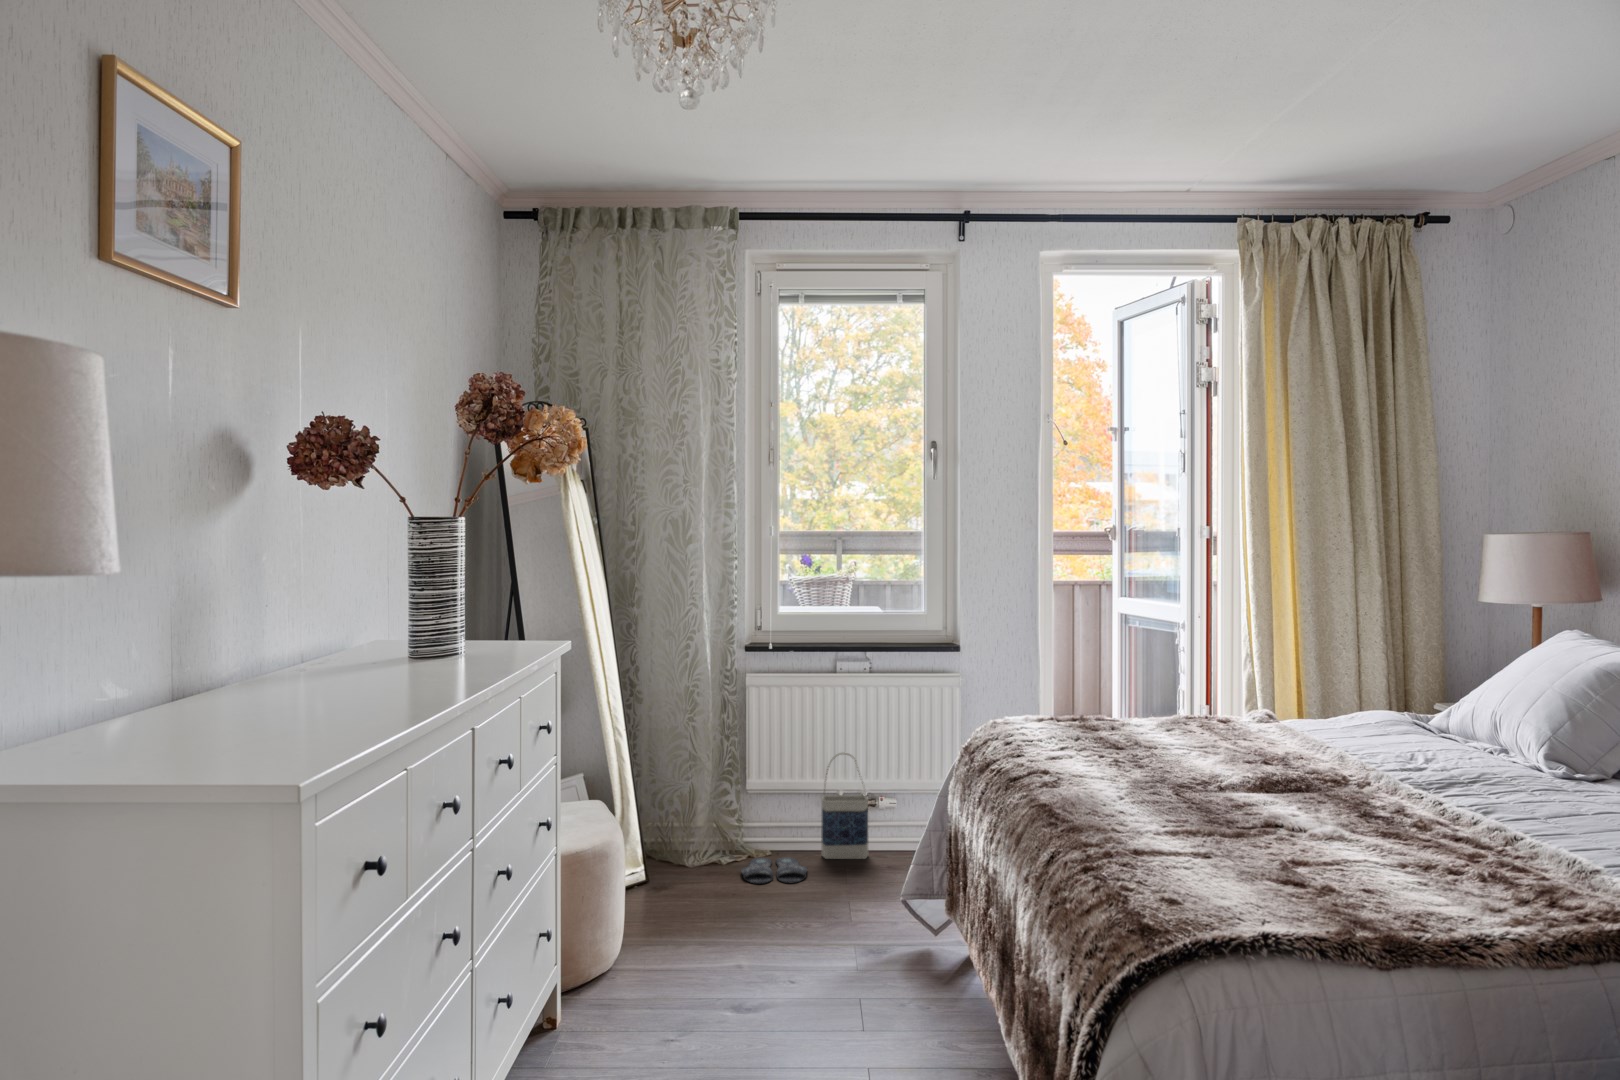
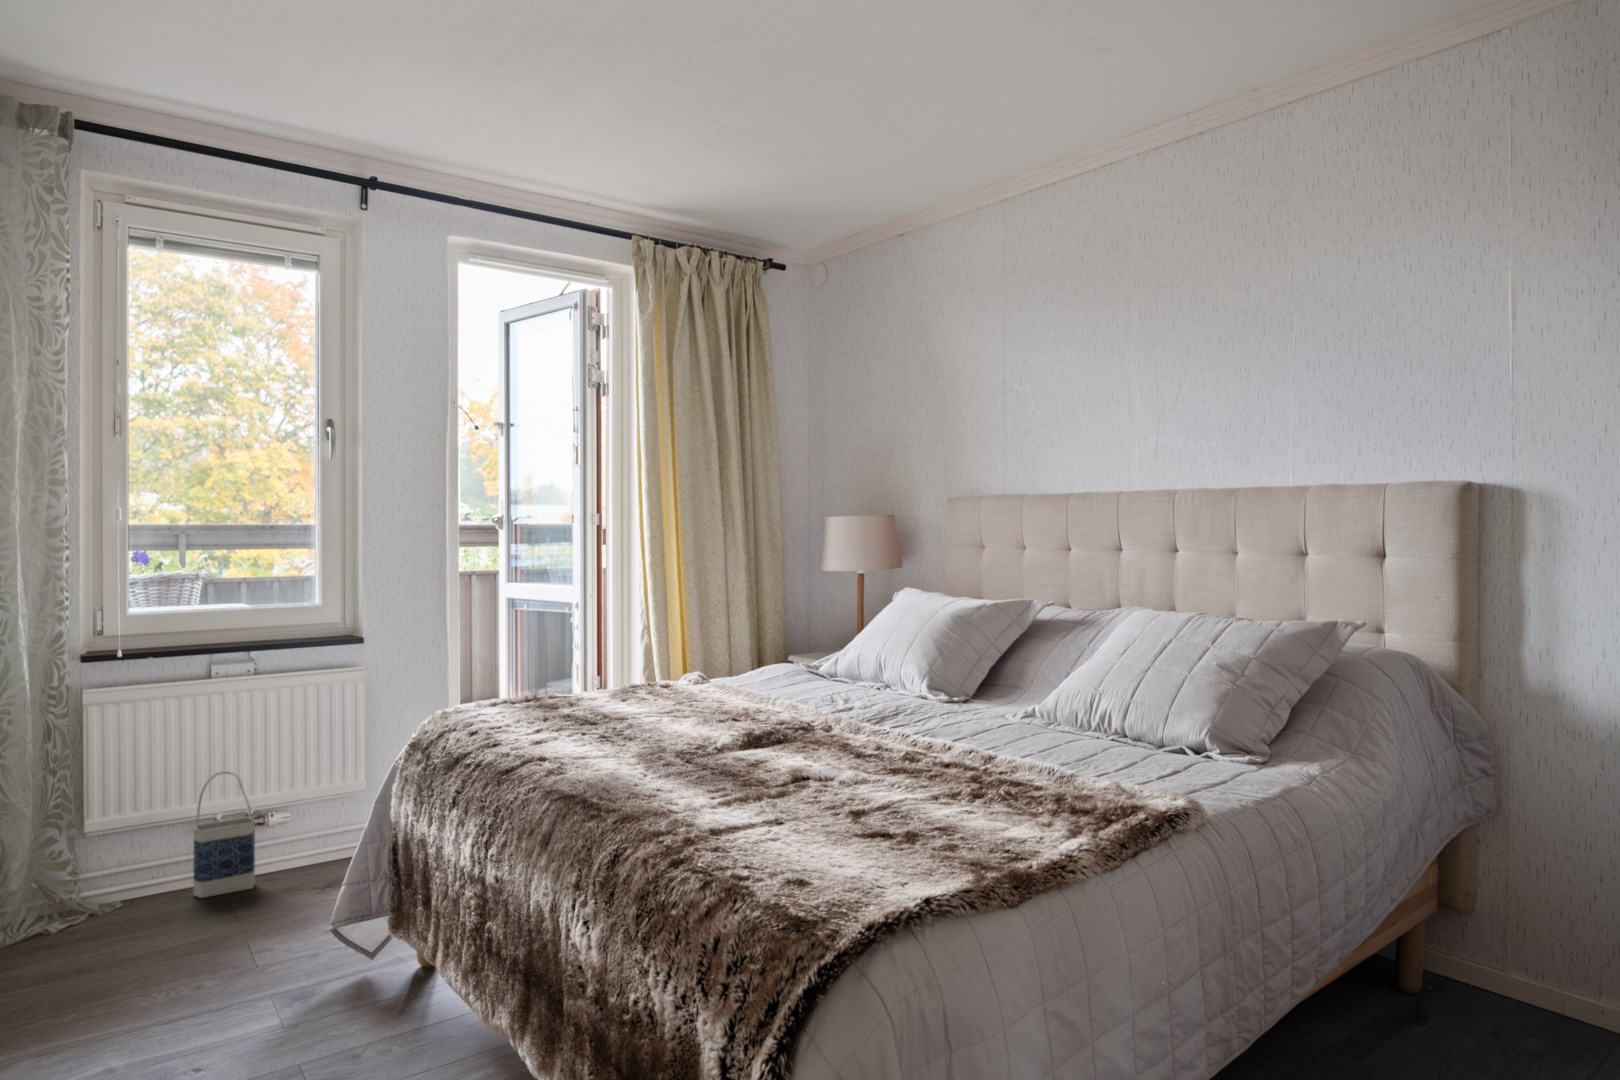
slippers: present [741,857,807,884] -> none [88,905,184,946]

